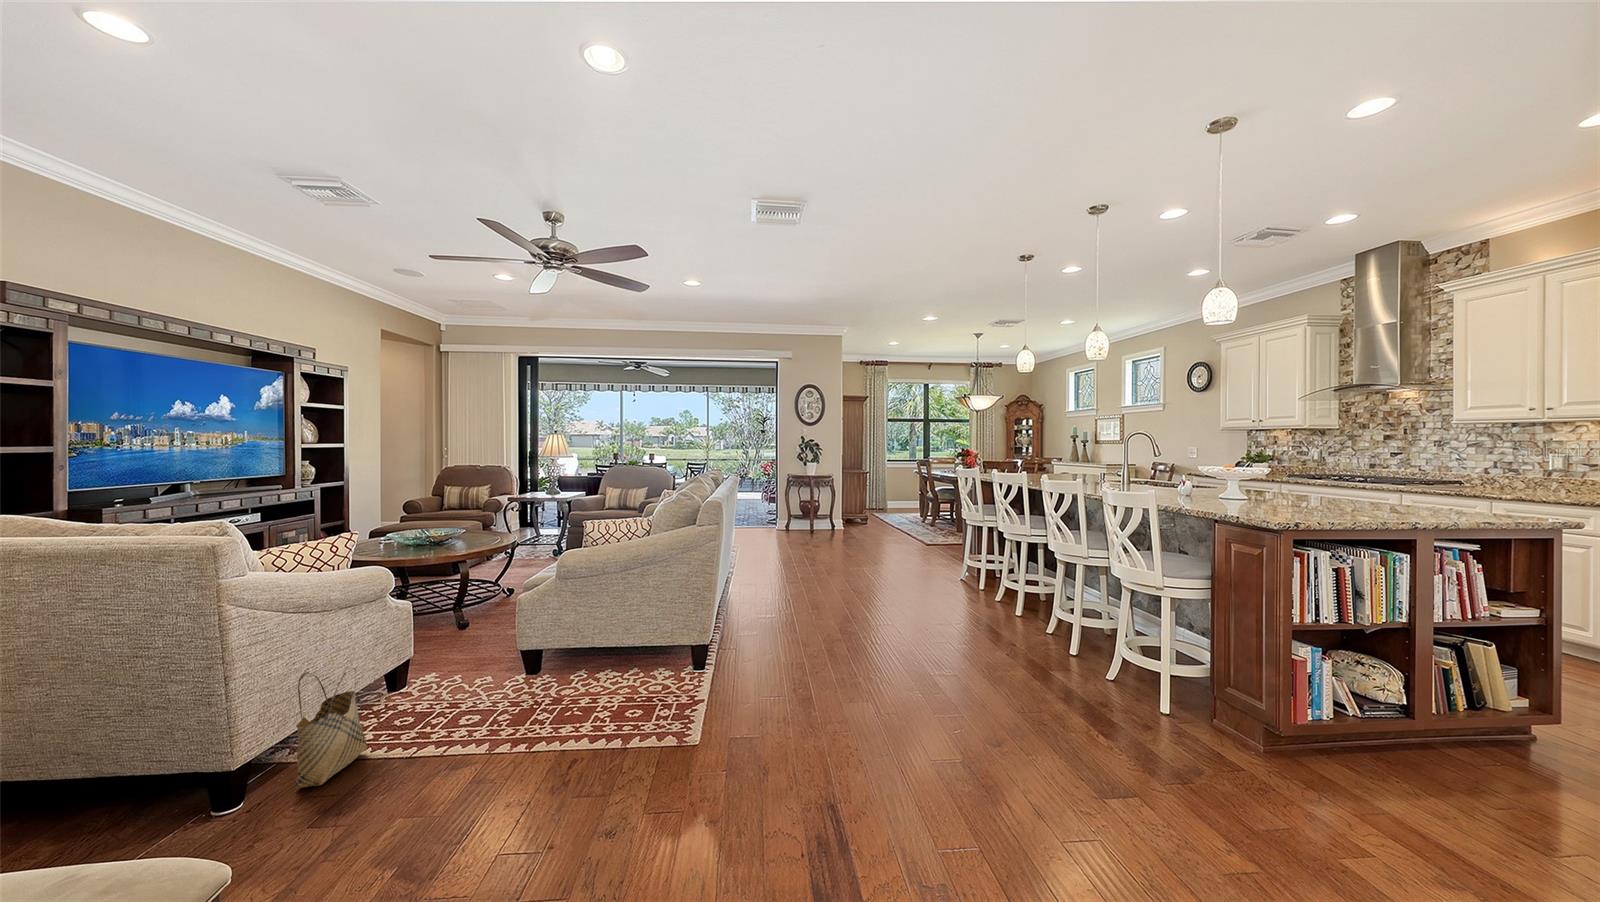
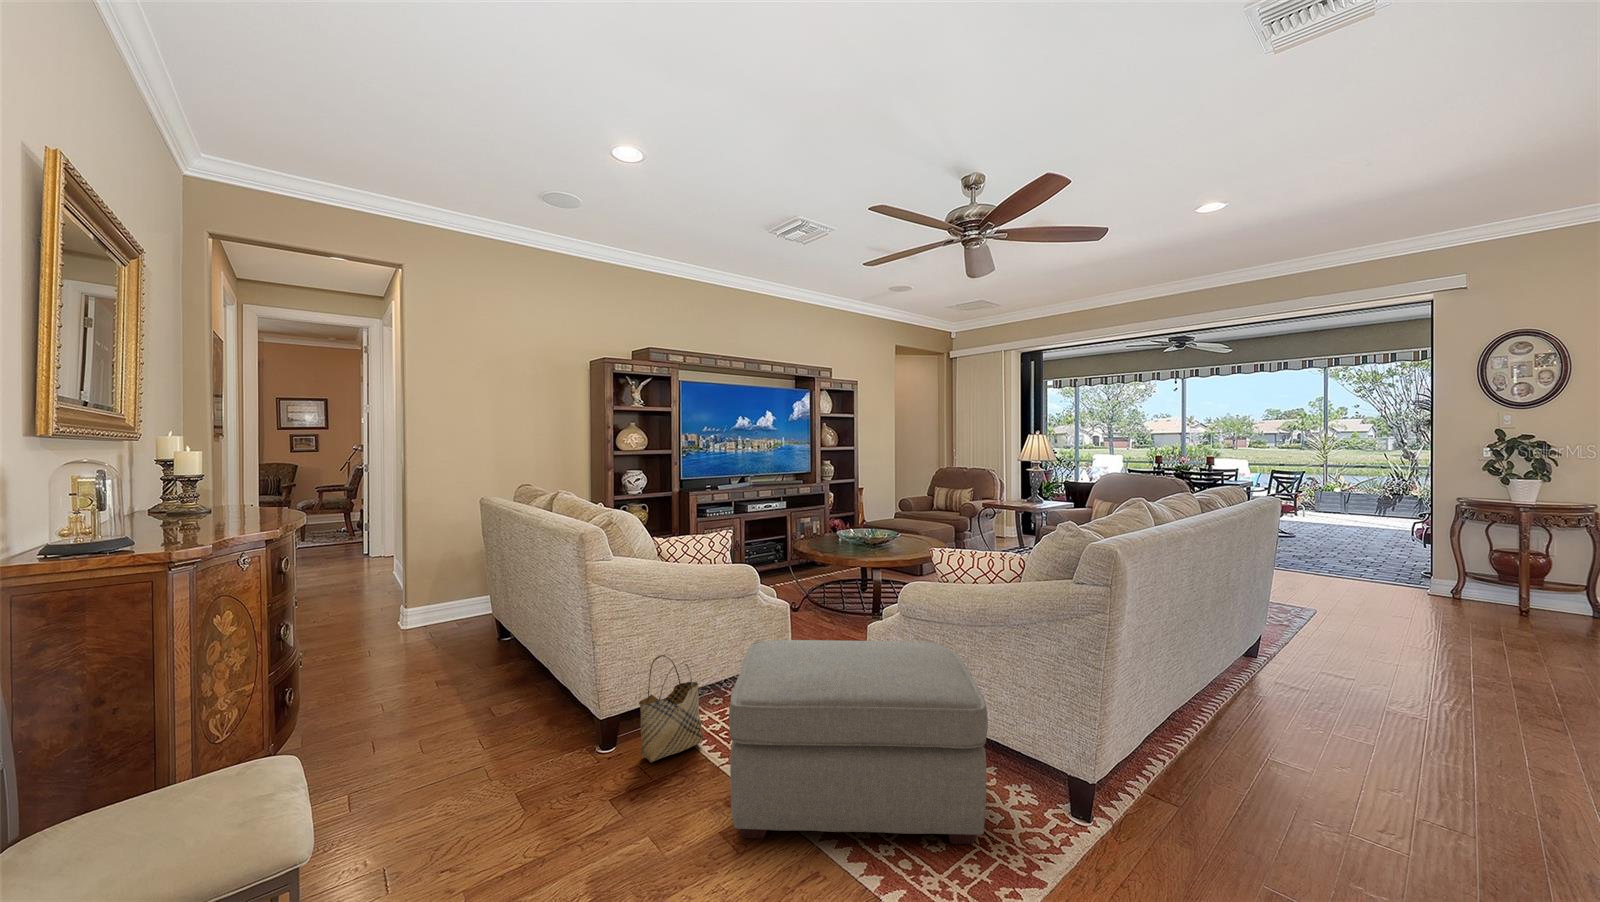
ottoman: none [432,589,667,777] -> present [729,640,988,844]

